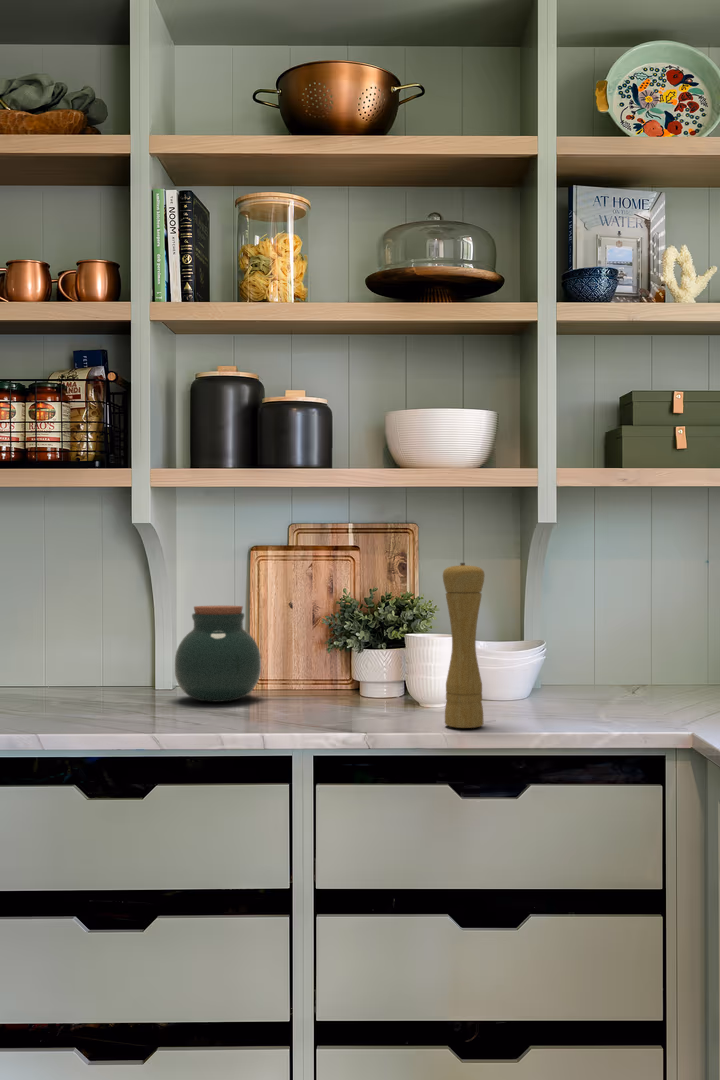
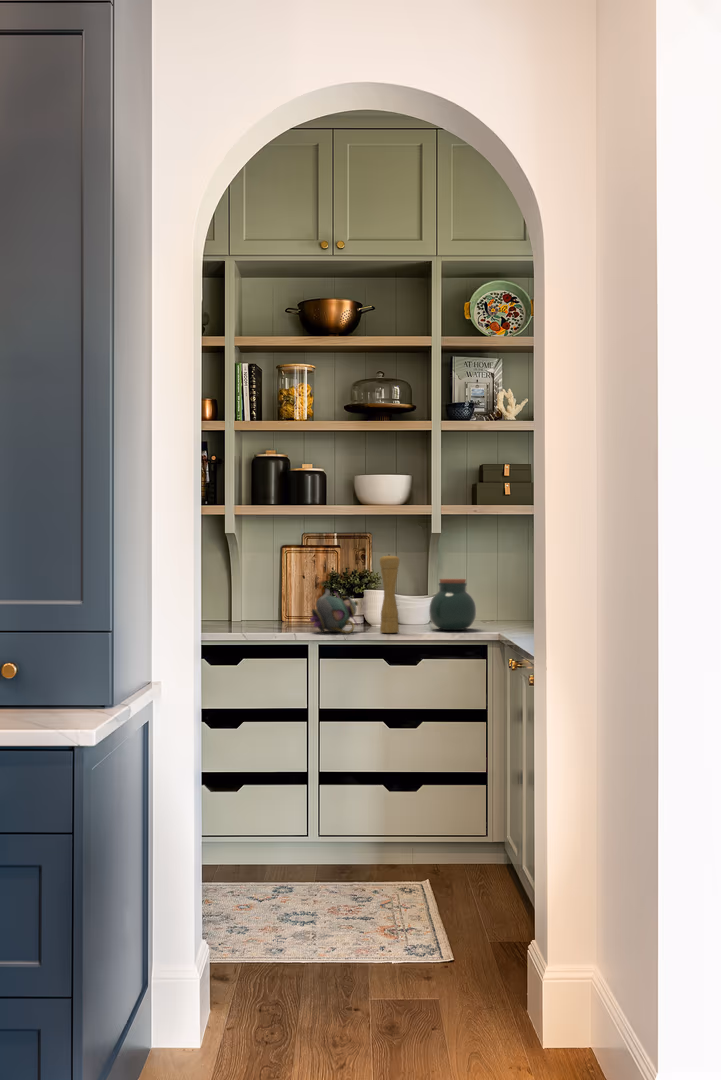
jar: present [175,606,261,702] -> present [429,579,476,630]
teapot: none [298,632,399,730] -> present [310,589,358,633]

